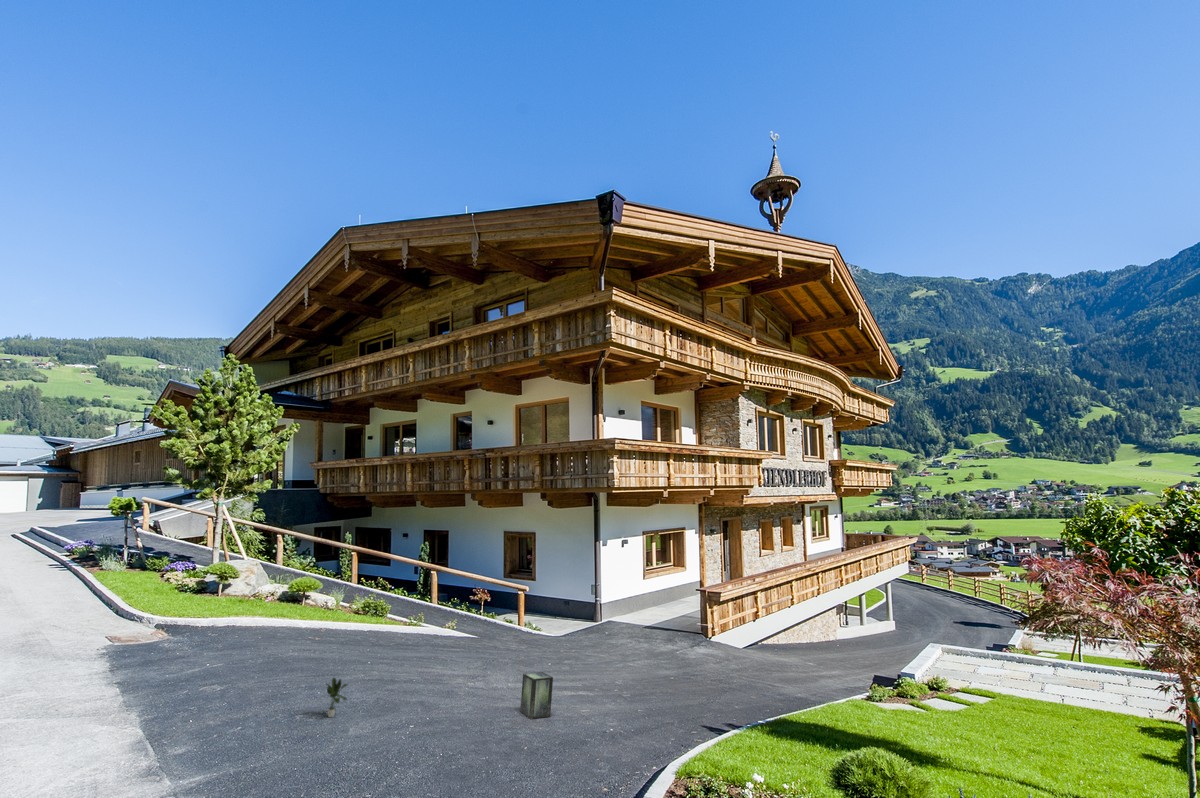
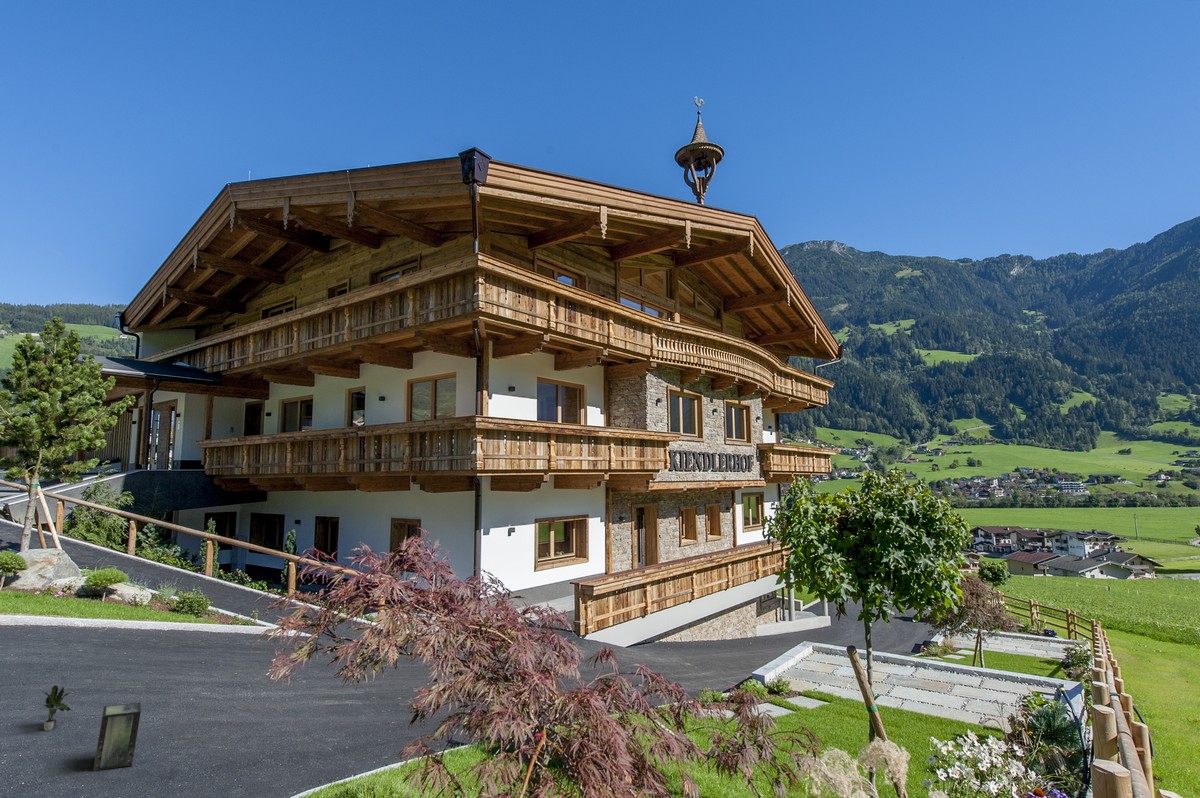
storage box: present [520,672,553,719] -> present [93,703,141,771]

